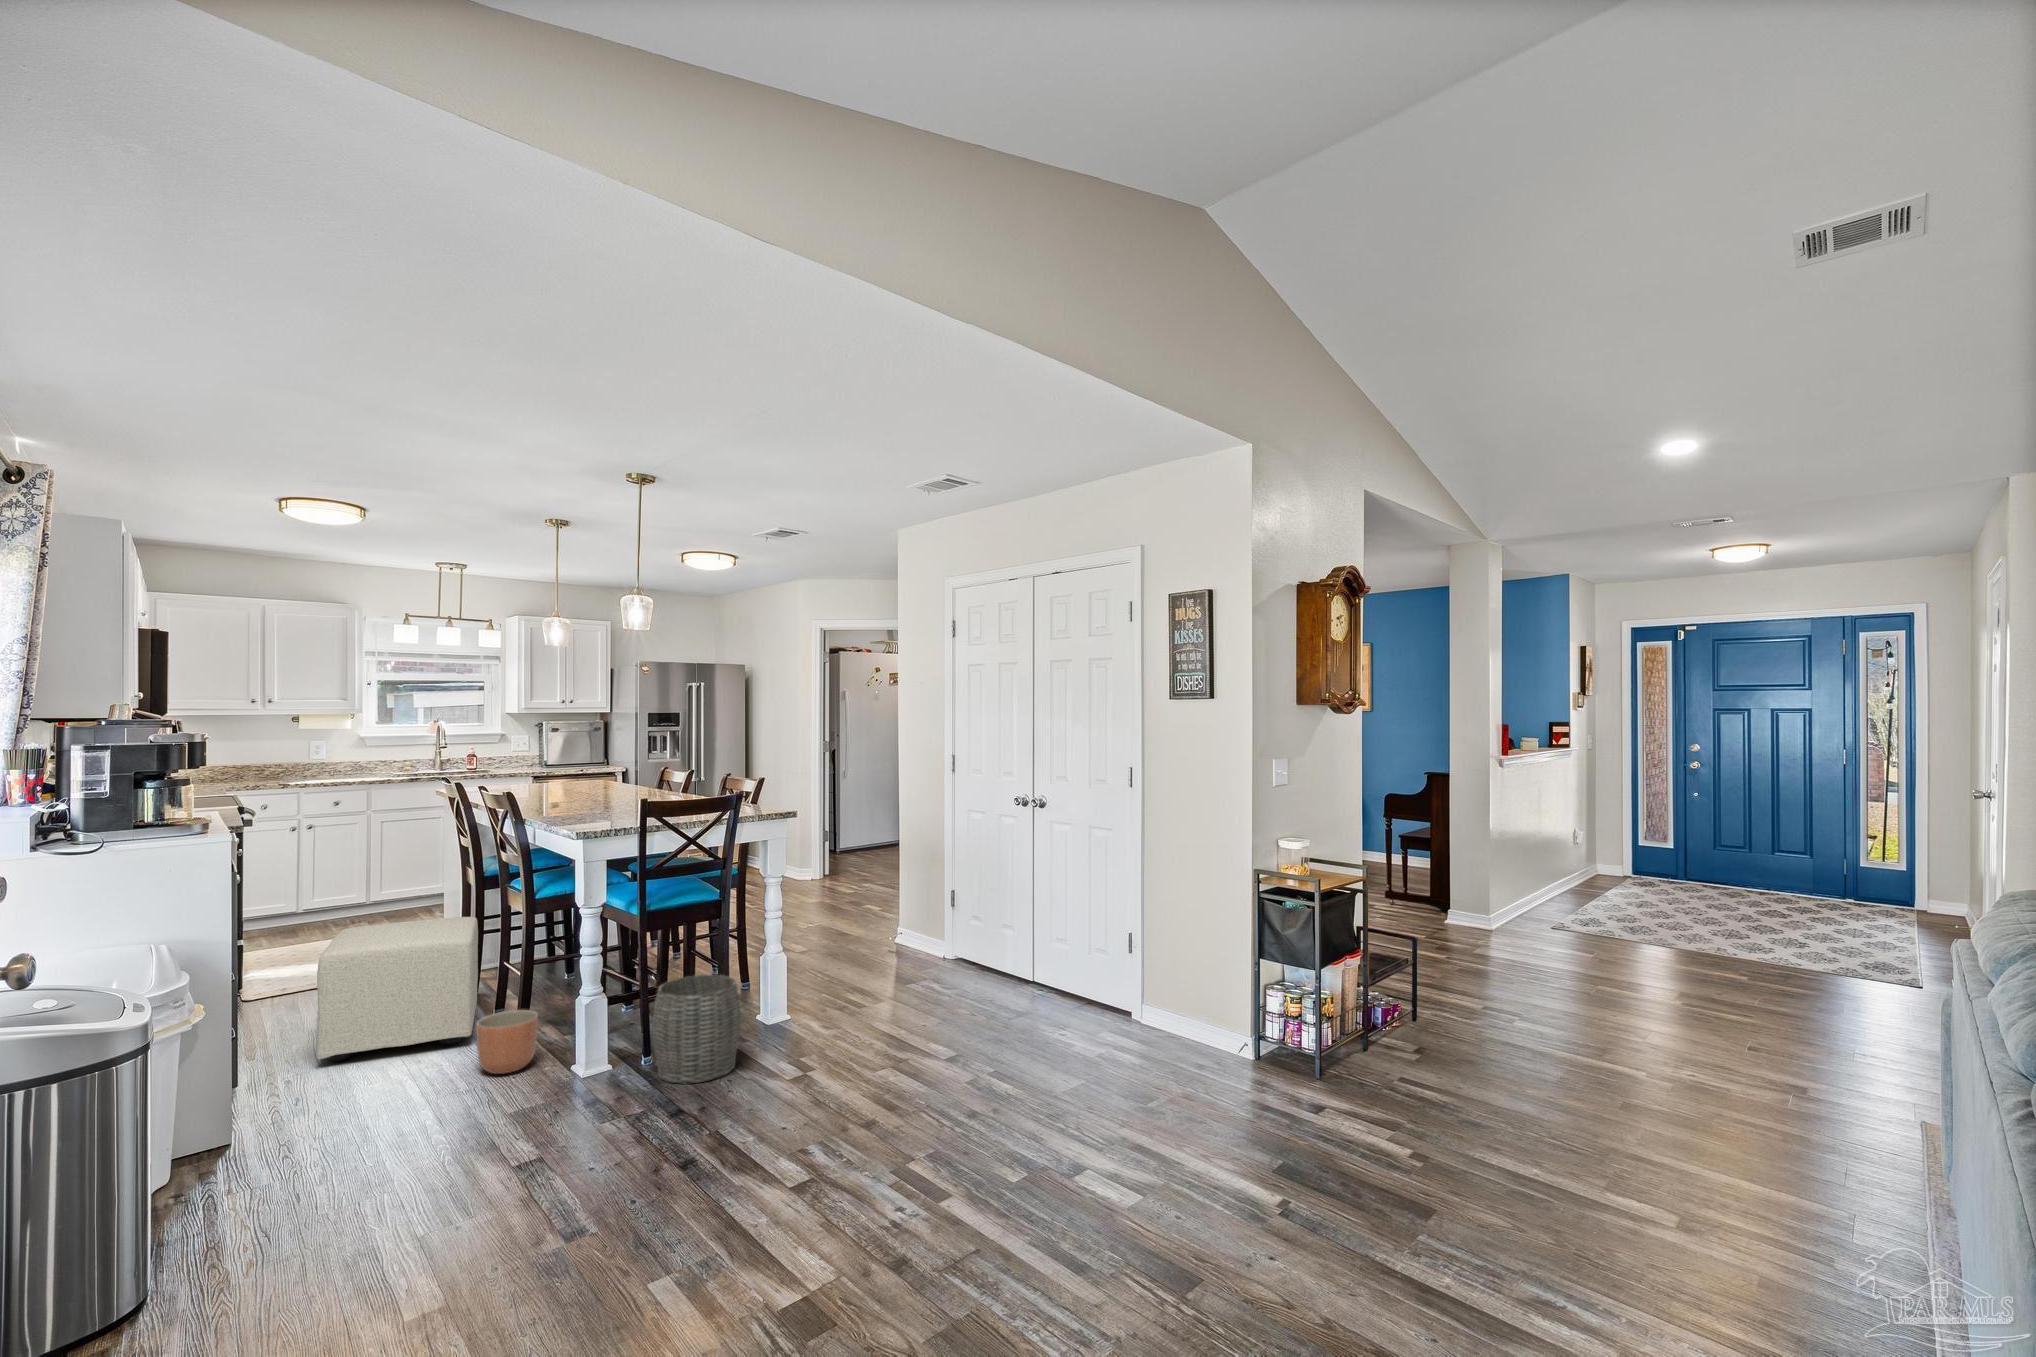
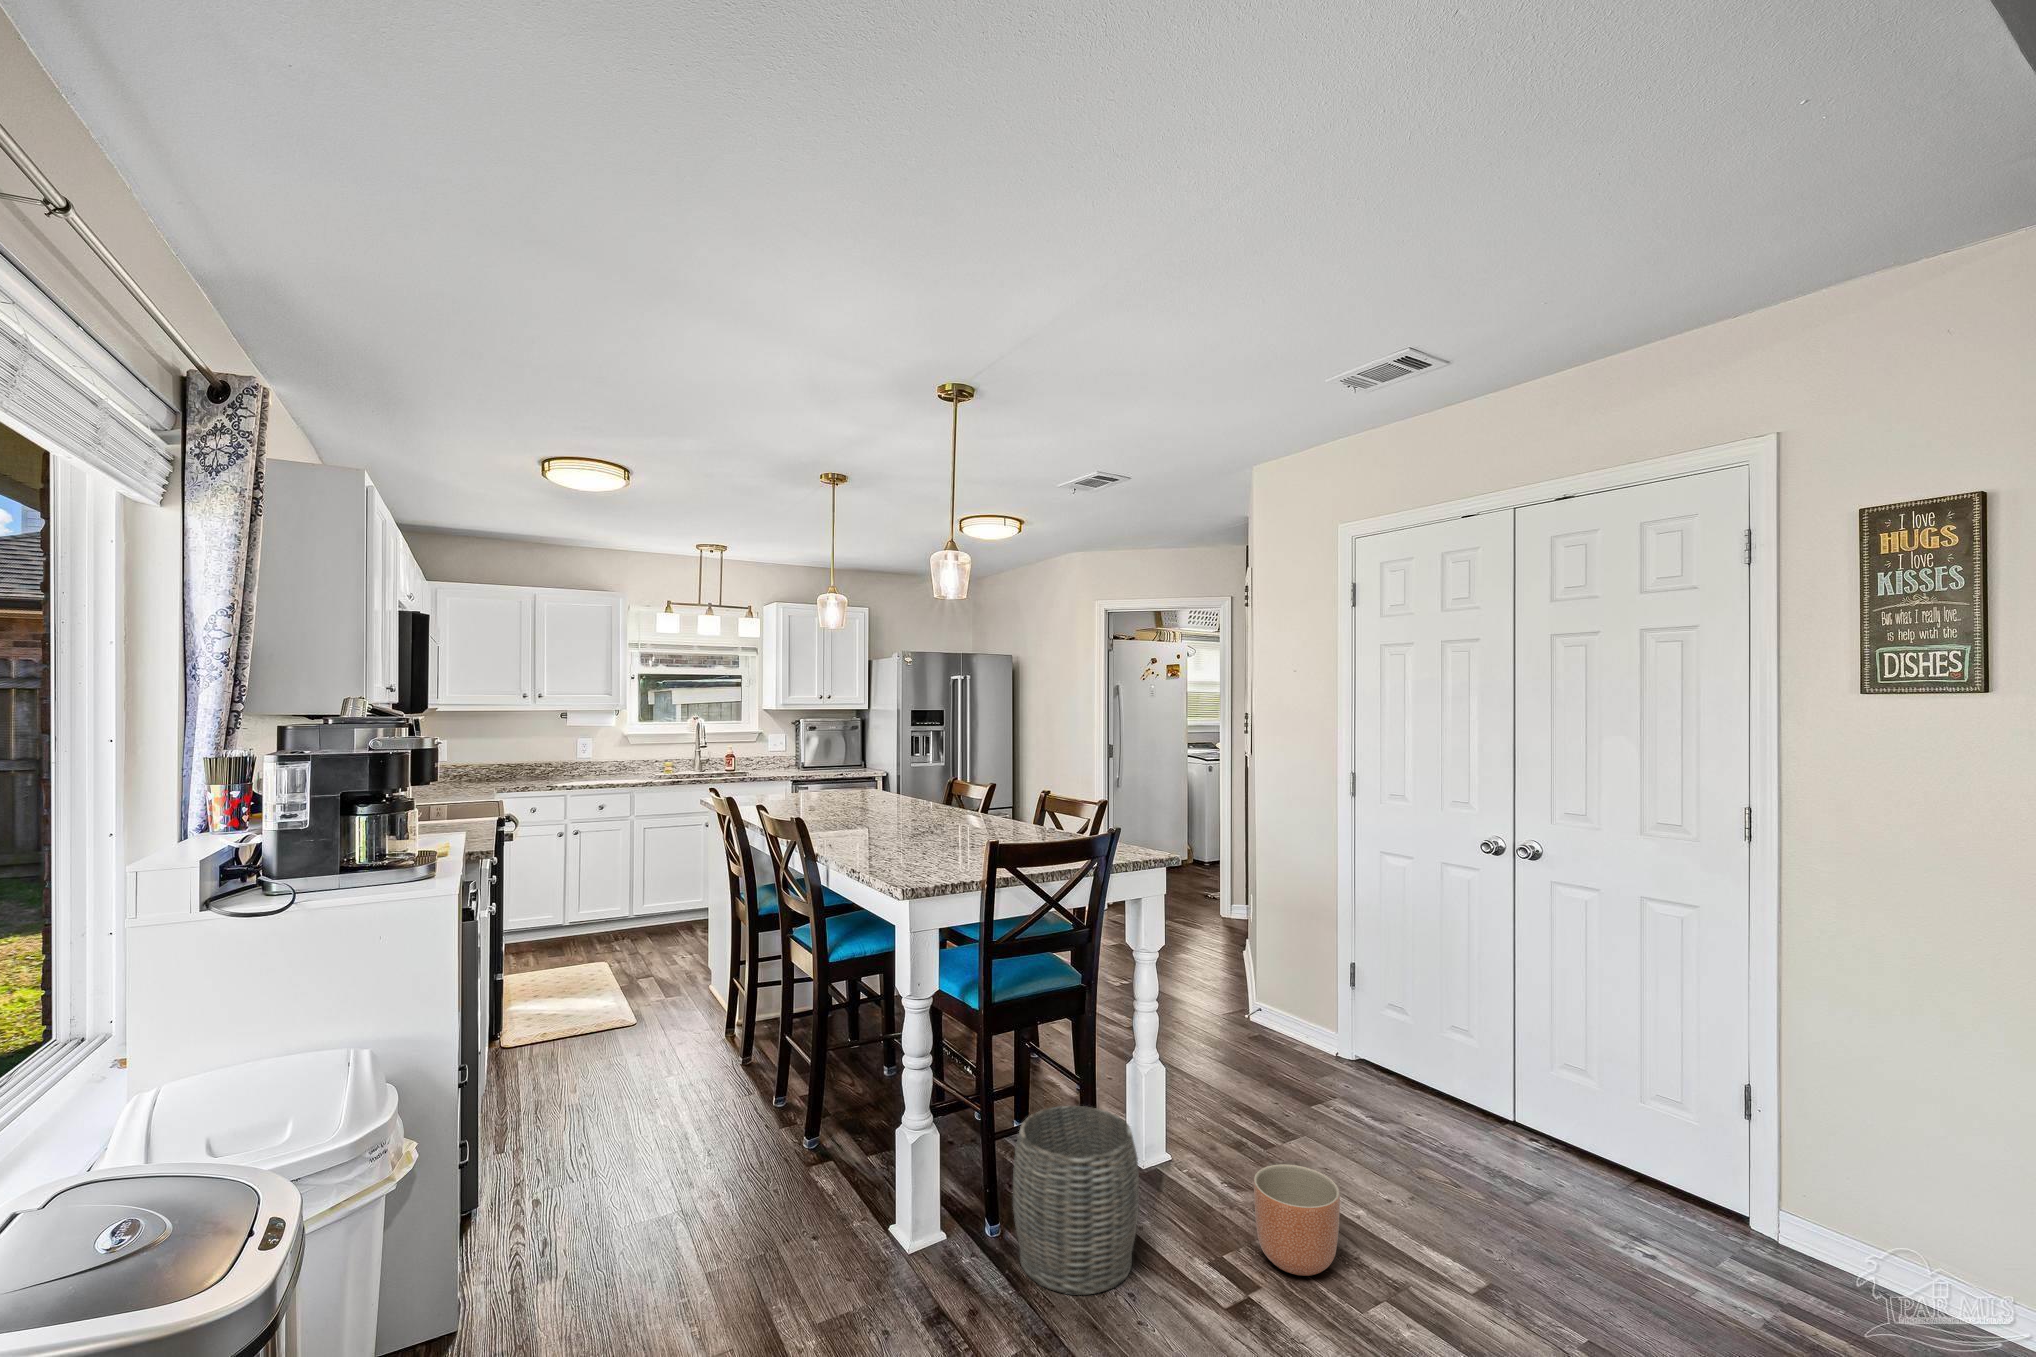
ottoman: present [317,917,478,1061] -> none [568,975,758,1179]
planter: present [476,1010,538,1074] -> present [1254,1164,1340,1276]

